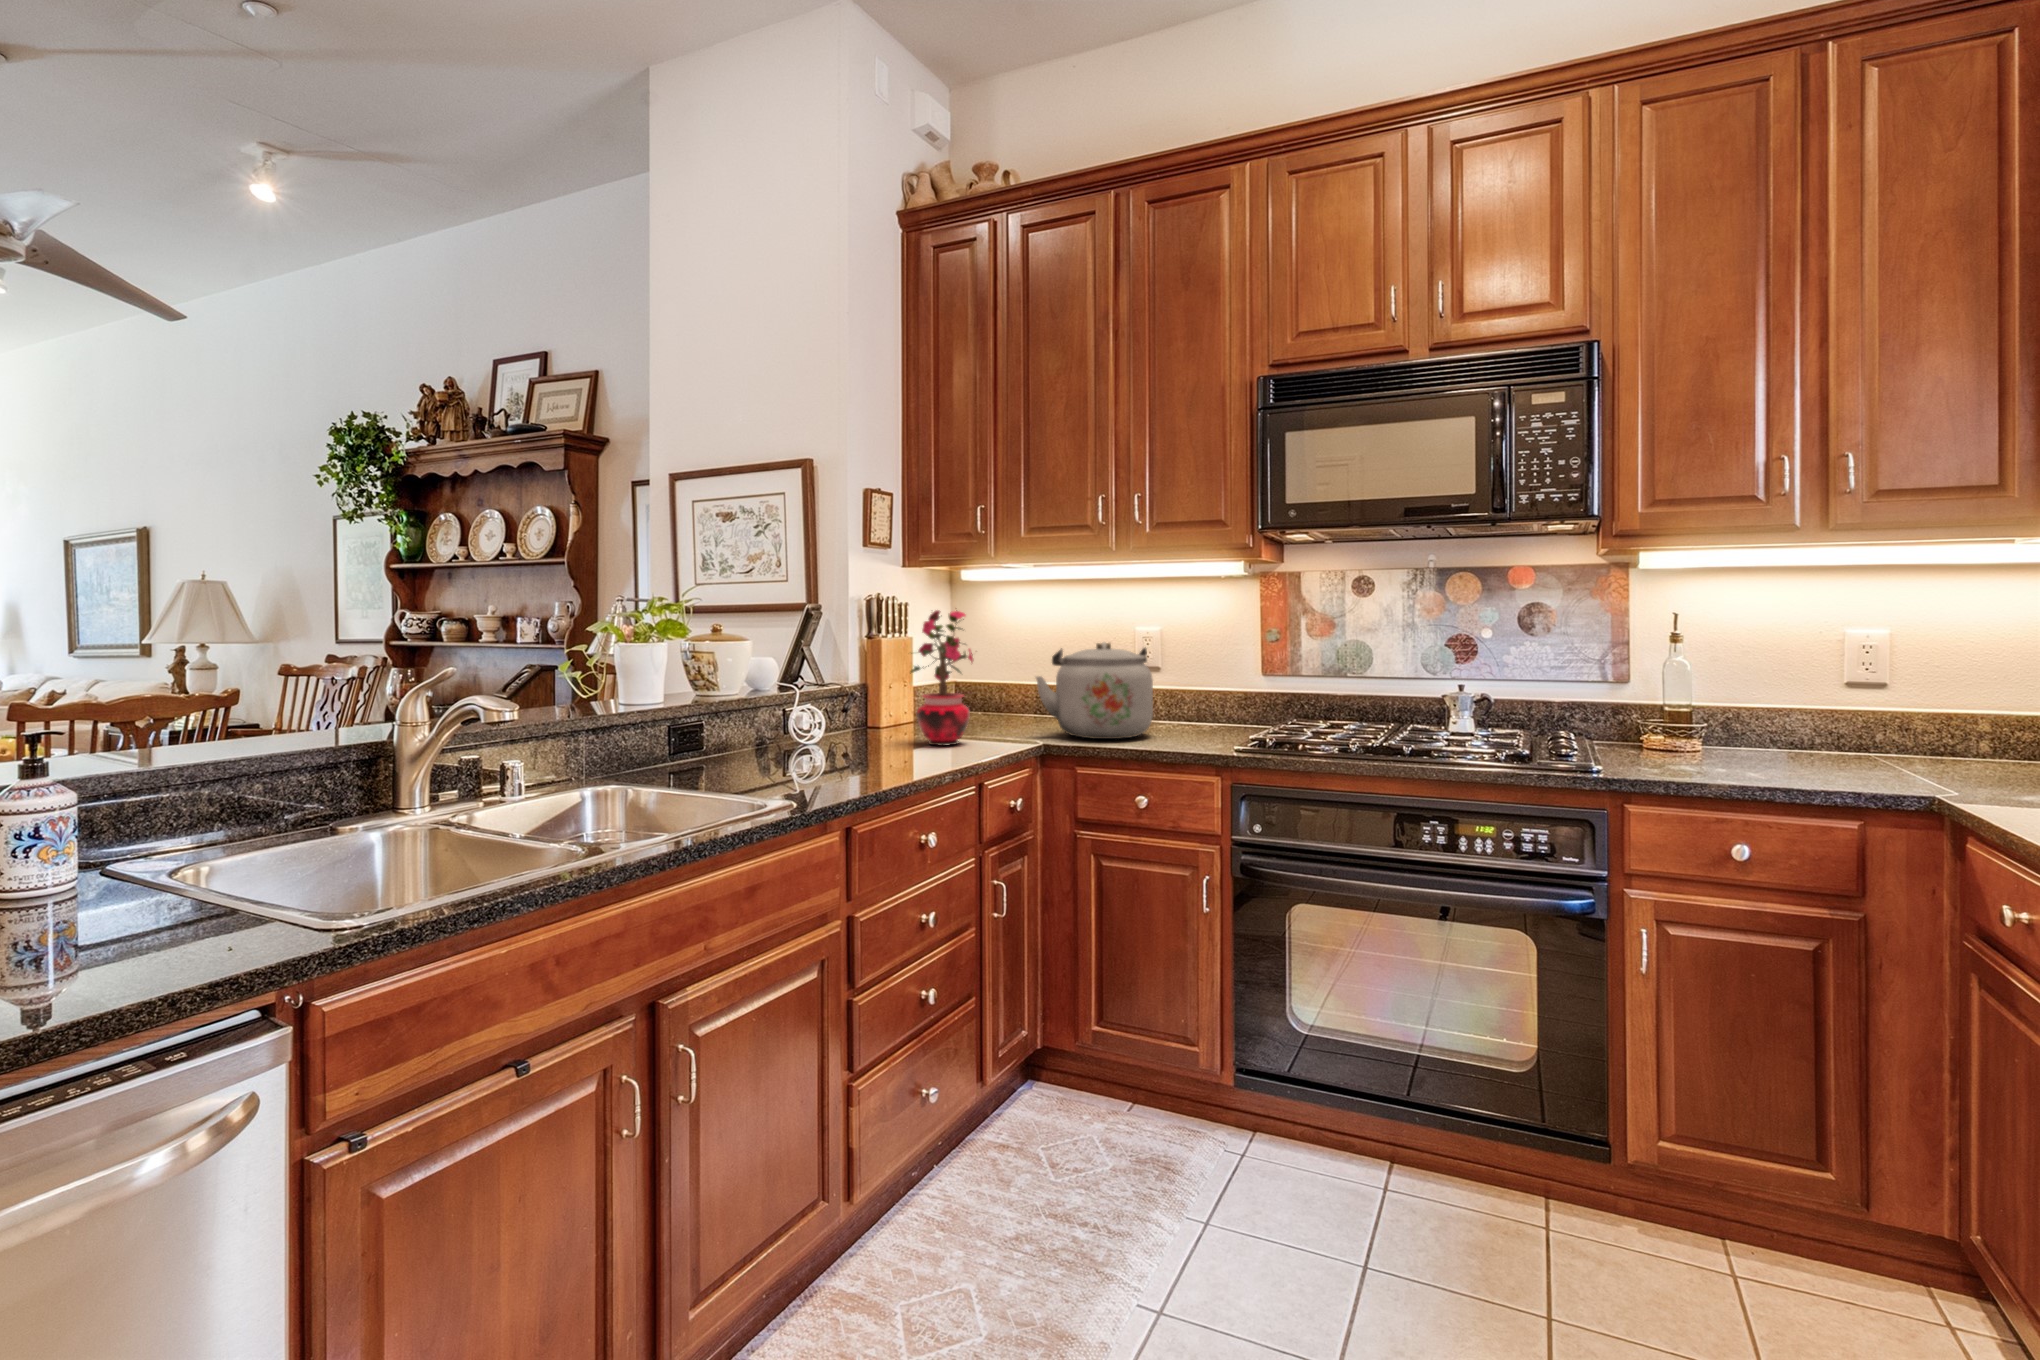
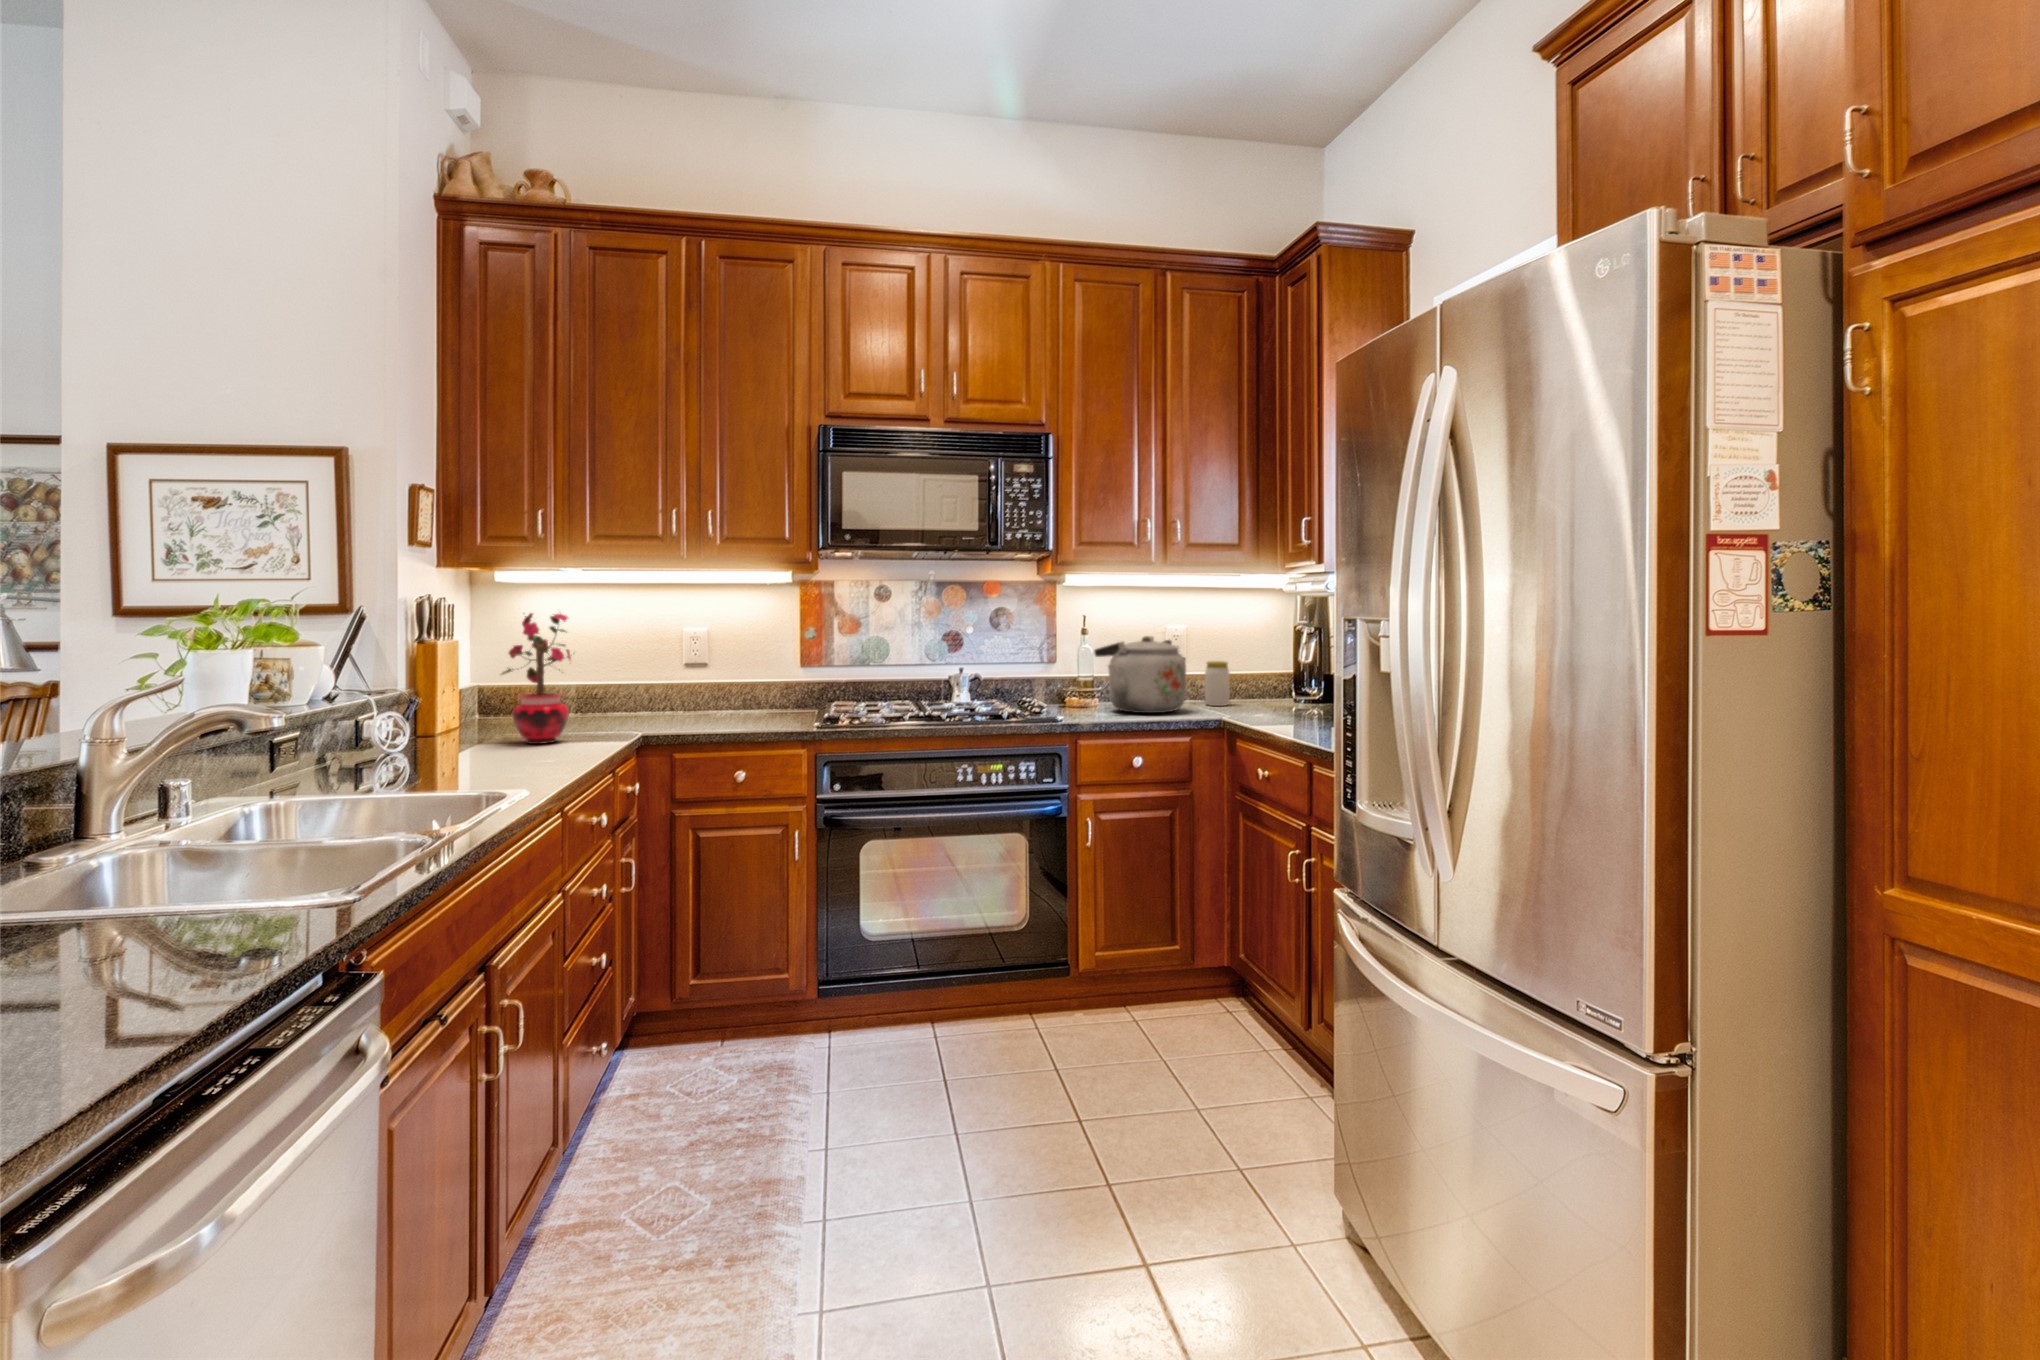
kettle: present [1036,642,1153,739] -> present [1094,636,1186,713]
jar: none [1917,691,1977,767] -> present [1205,661,1230,706]

